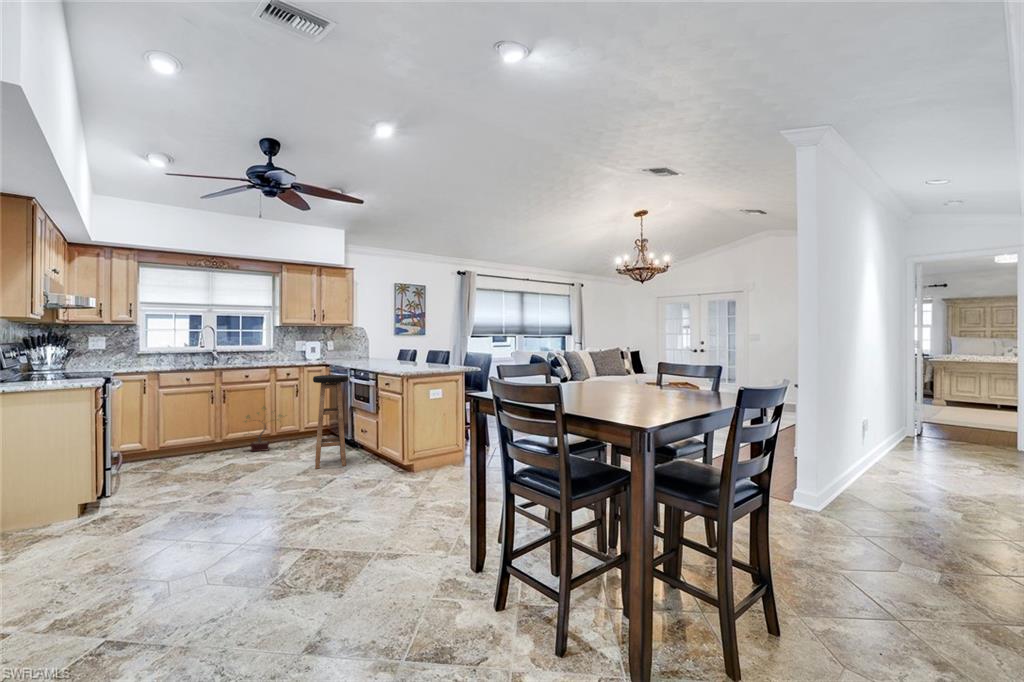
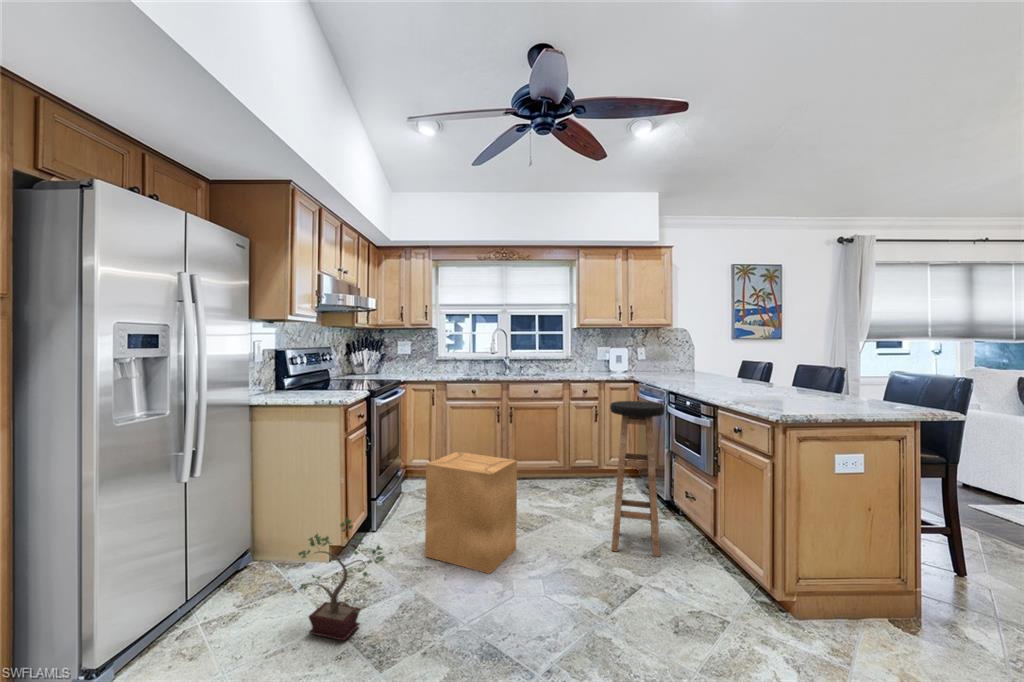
potted plant: present [245,407,281,451] -> present [298,518,385,641]
cardboard box: none [171,419,246,496] -> present [425,452,517,574]

